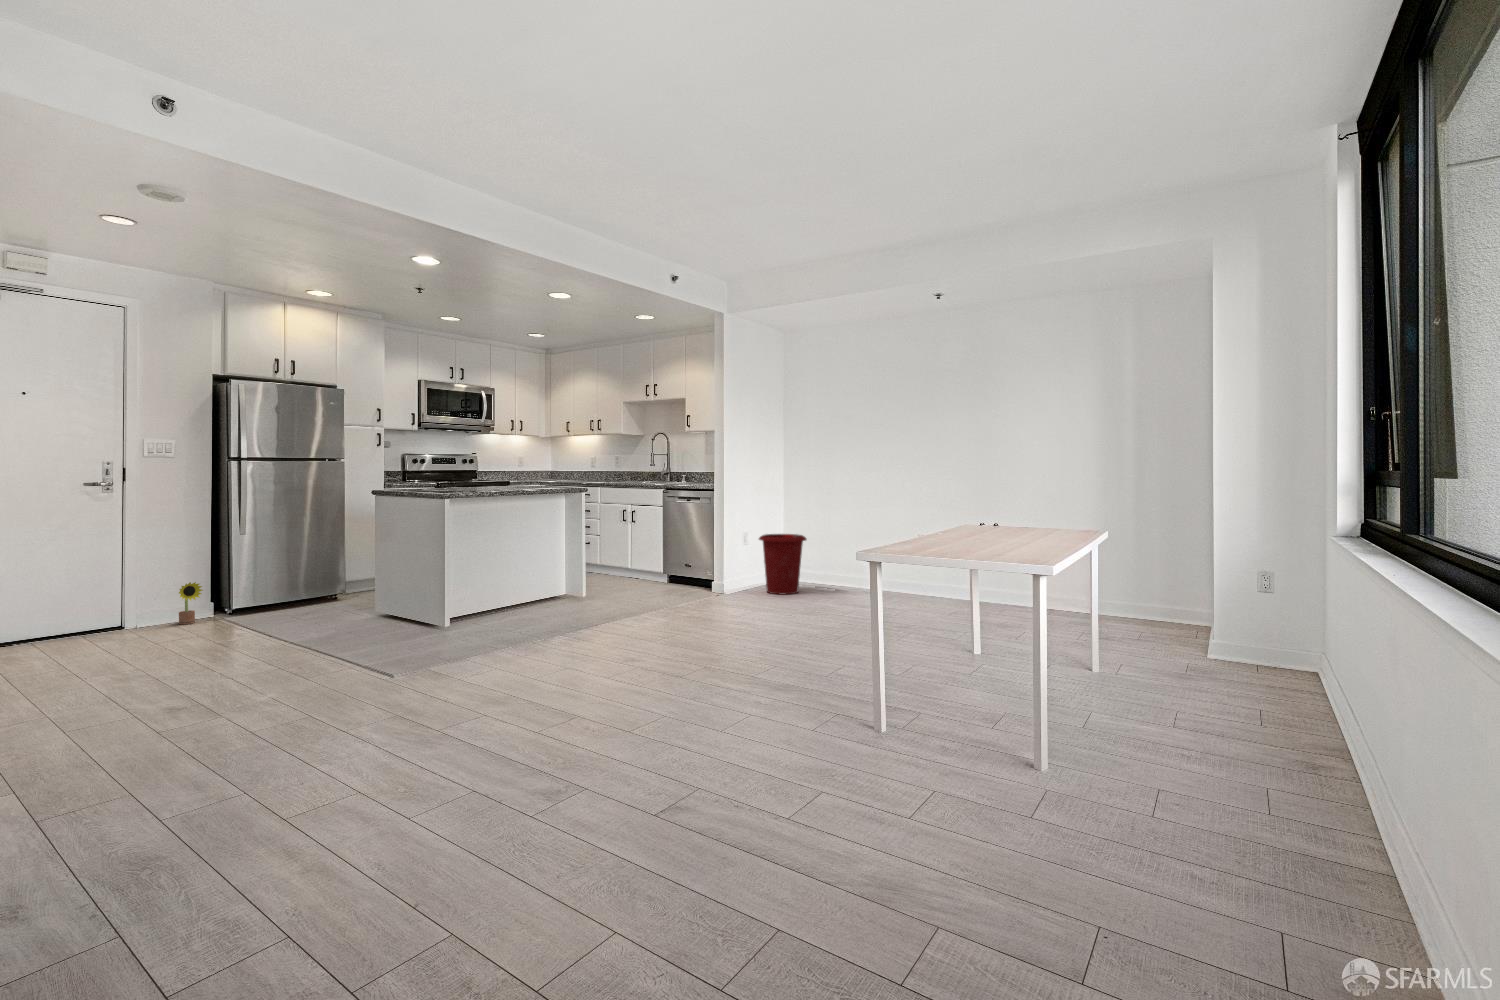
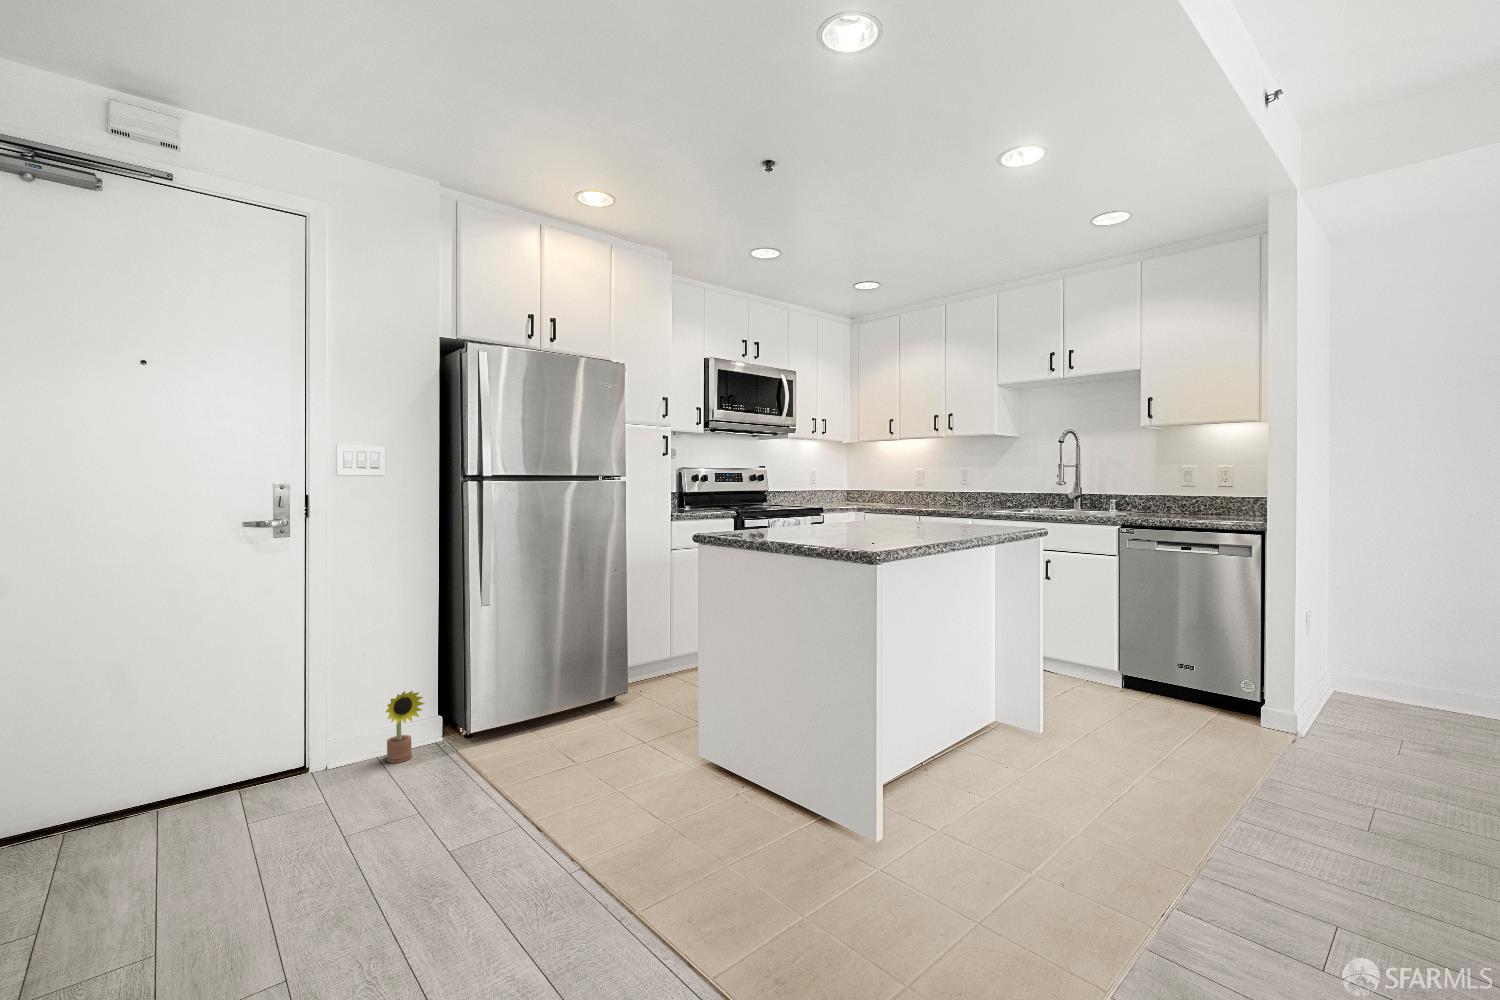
waste bin: present [759,534,806,594] -> none [1328,606,1457,730]

